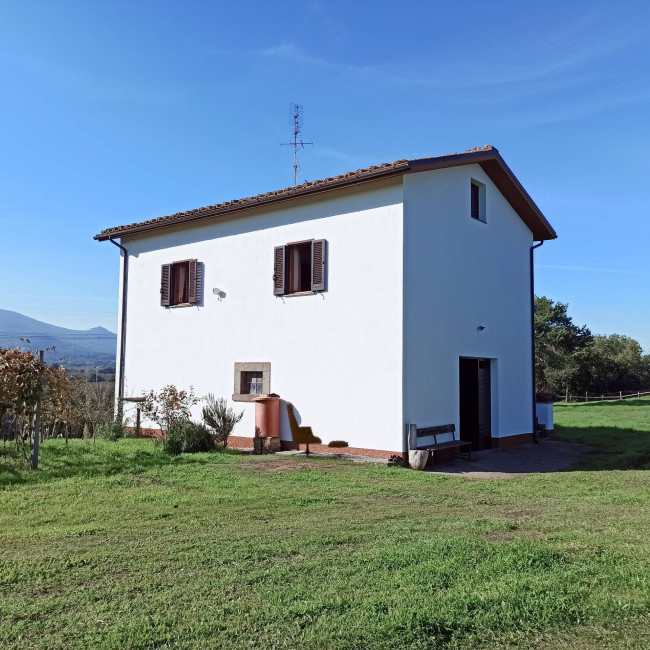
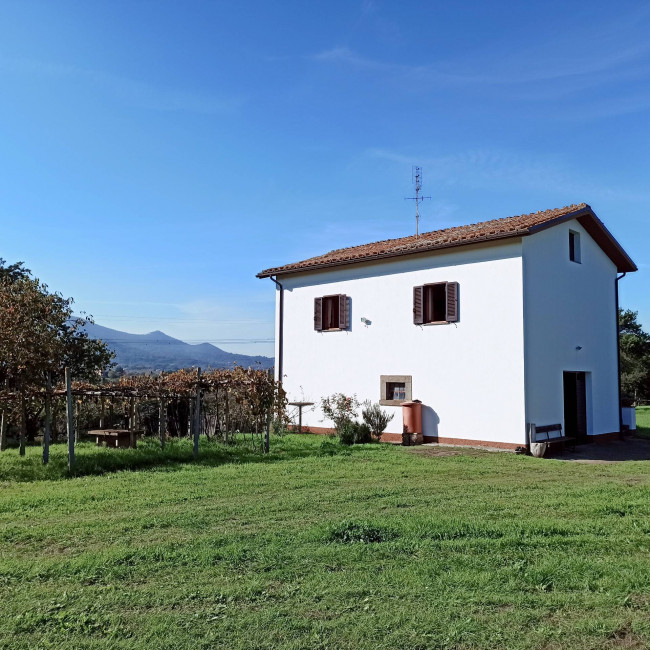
lounge chair: present [286,404,349,458] -> none [434,408,484,449]

